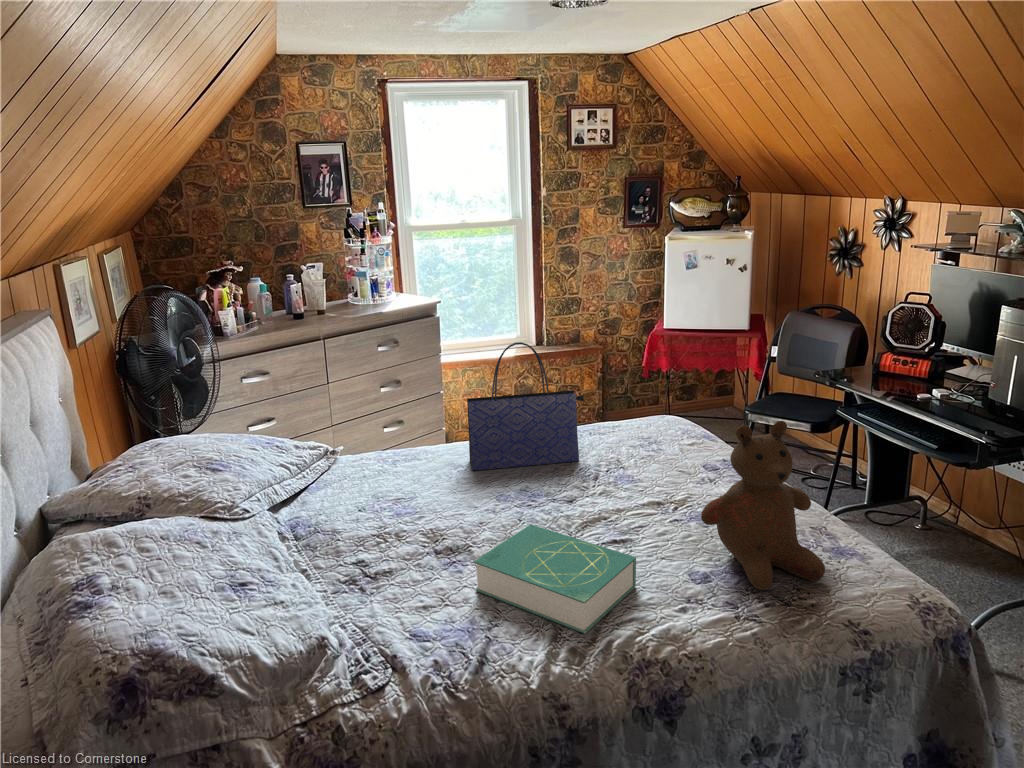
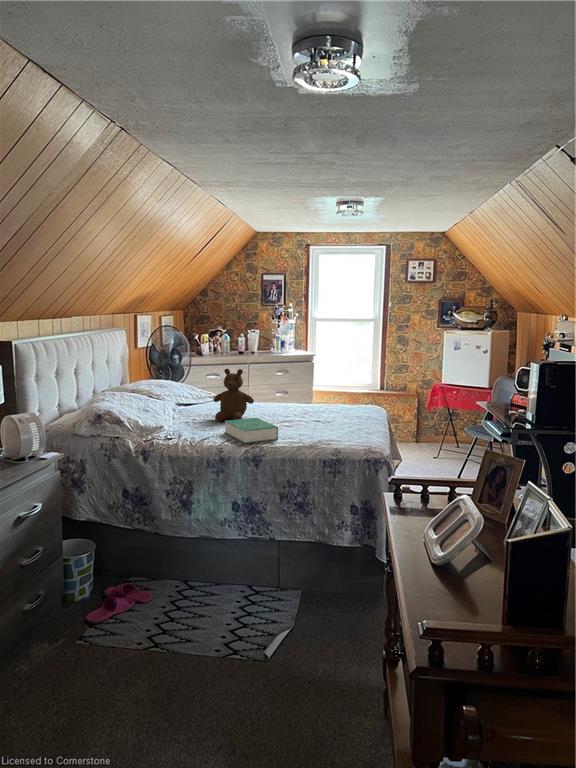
tote bag: present [467,342,584,470] -> none [267,358,319,415]
teddy bear: present [701,421,825,590] -> present [213,369,254,421]

